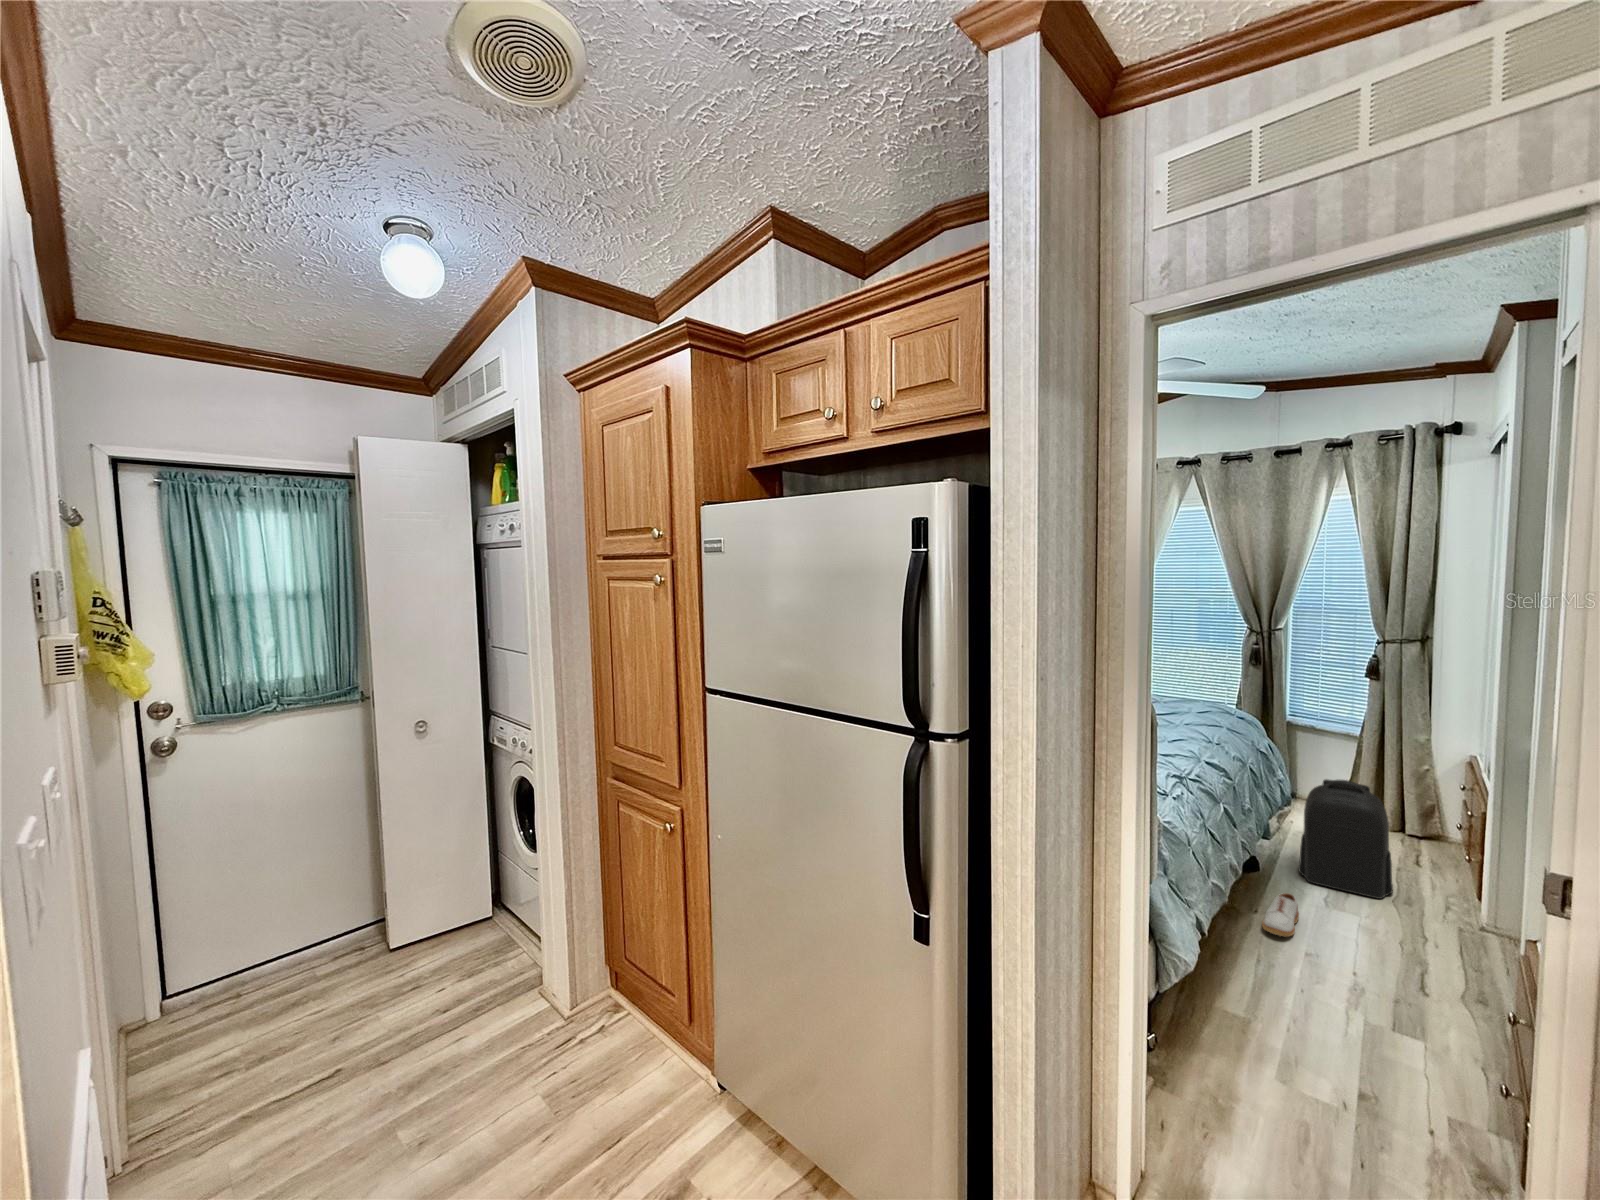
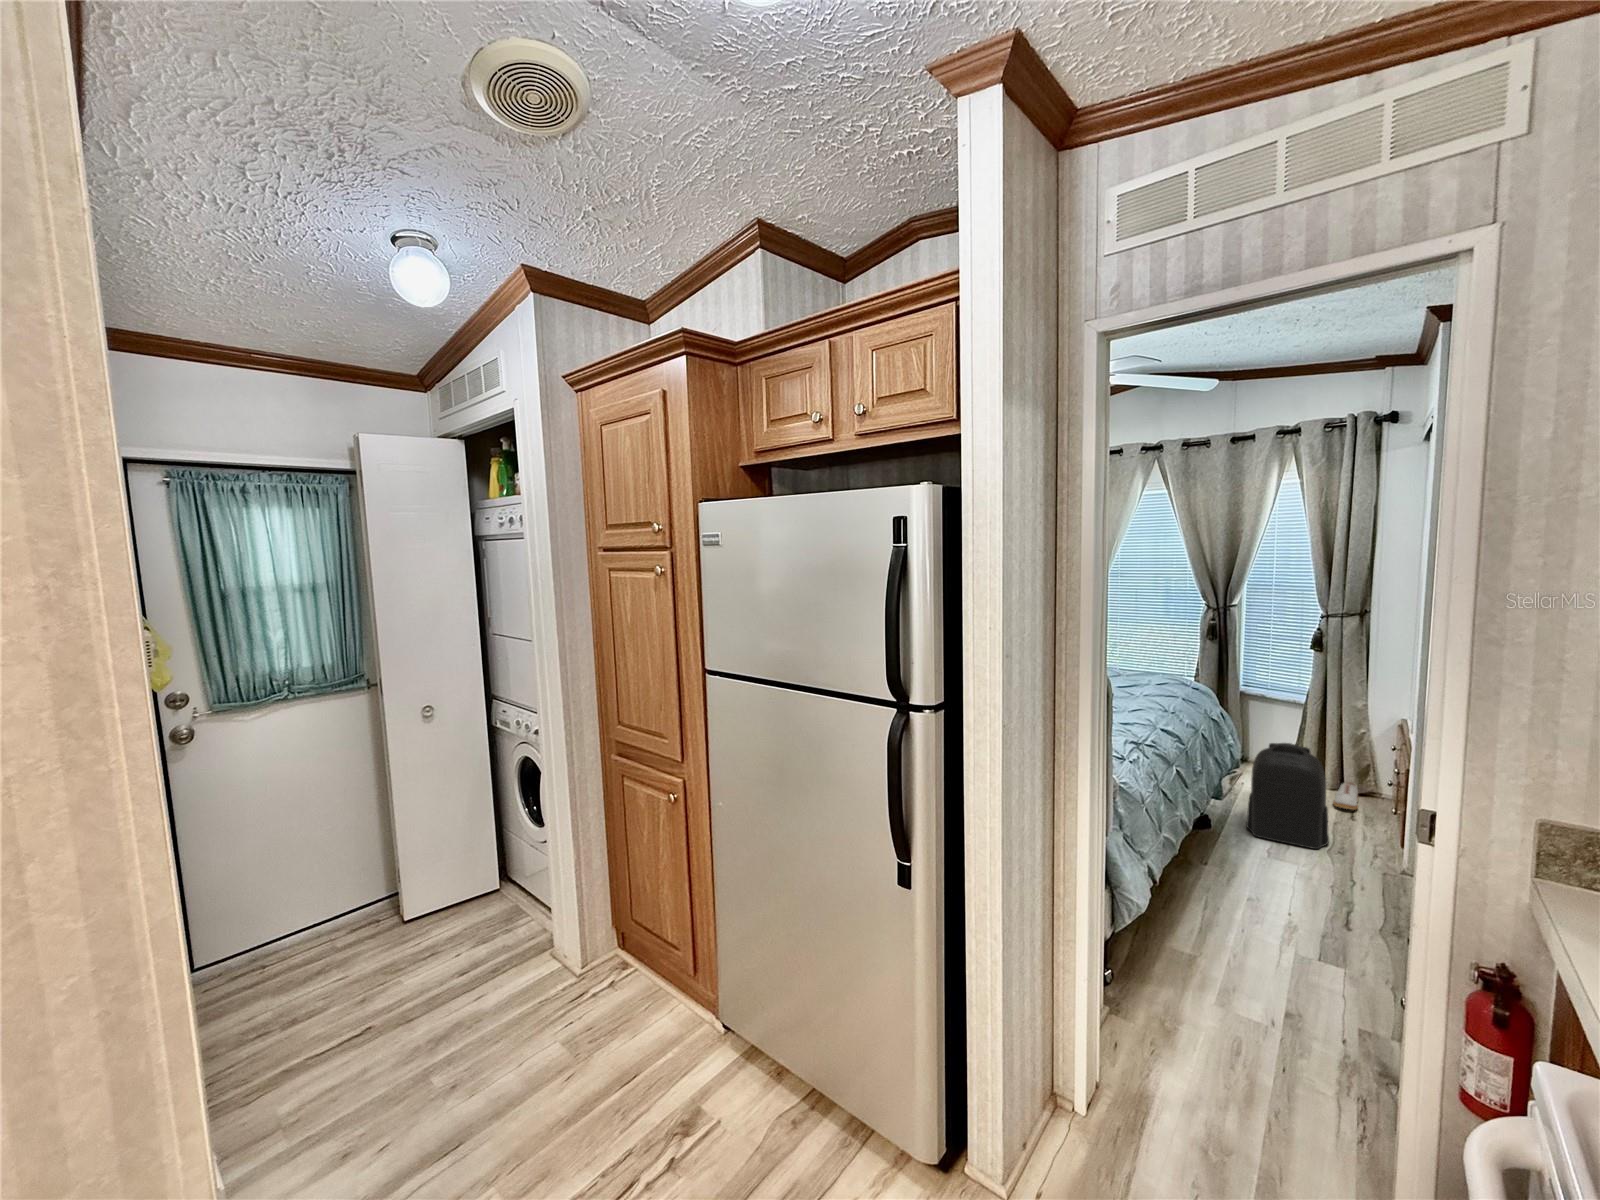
shoe: present [1262,893,1299,937] -> present [1333,782,1358,810]

